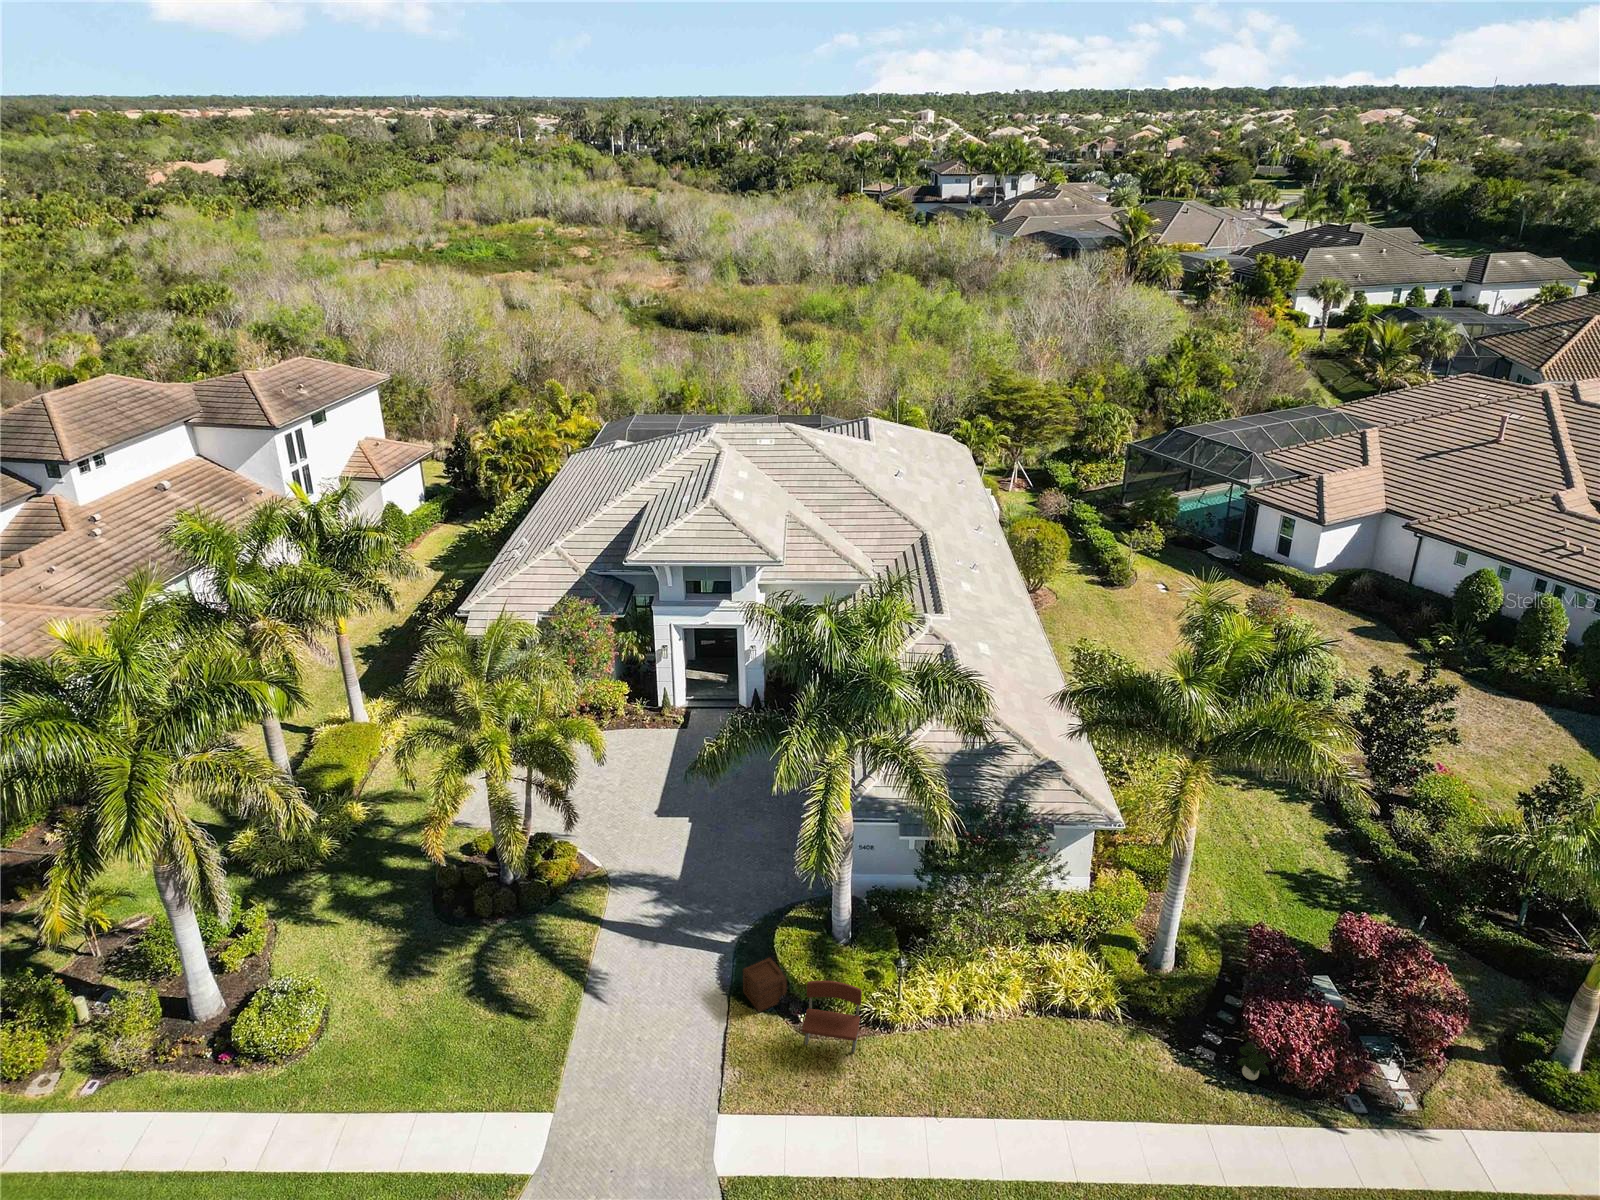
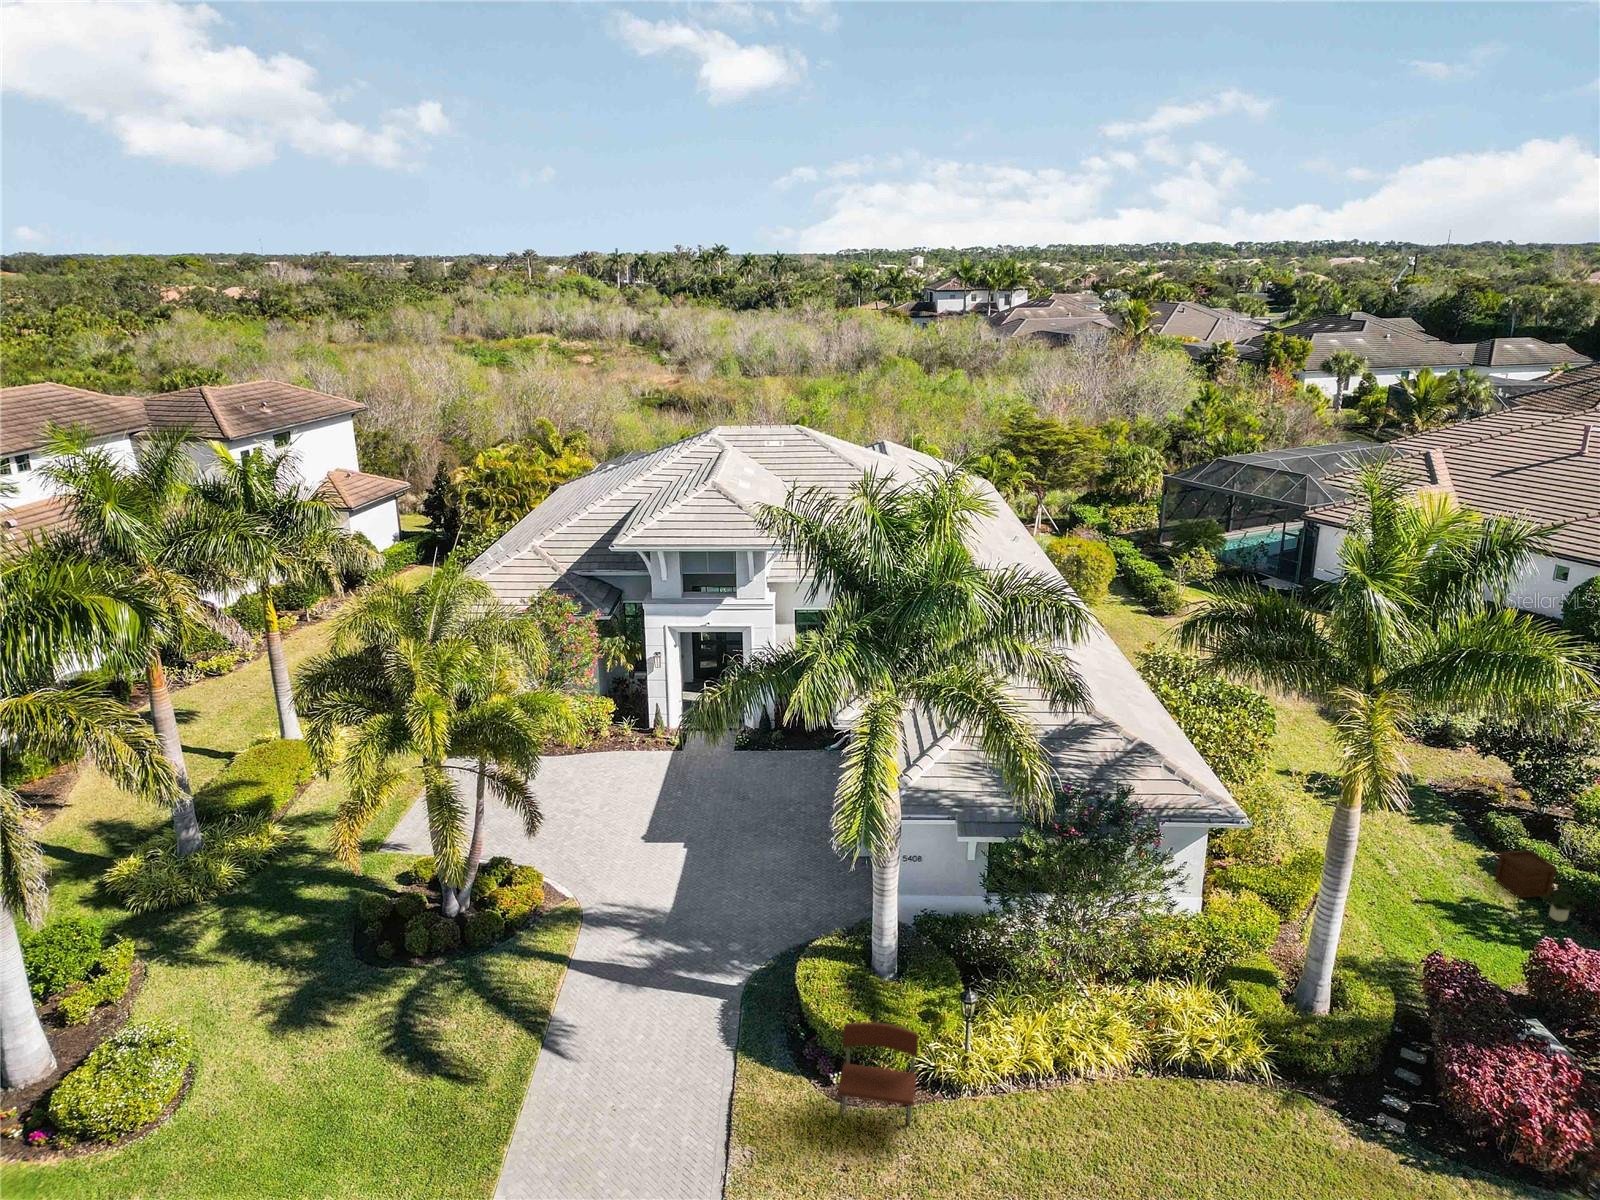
wooden crate: present [743,958,787,1012] -> present [1495,850,1557,898]
potted plant: present [1237,1042,1271,1080] -> present [1541,887,1582,921]

